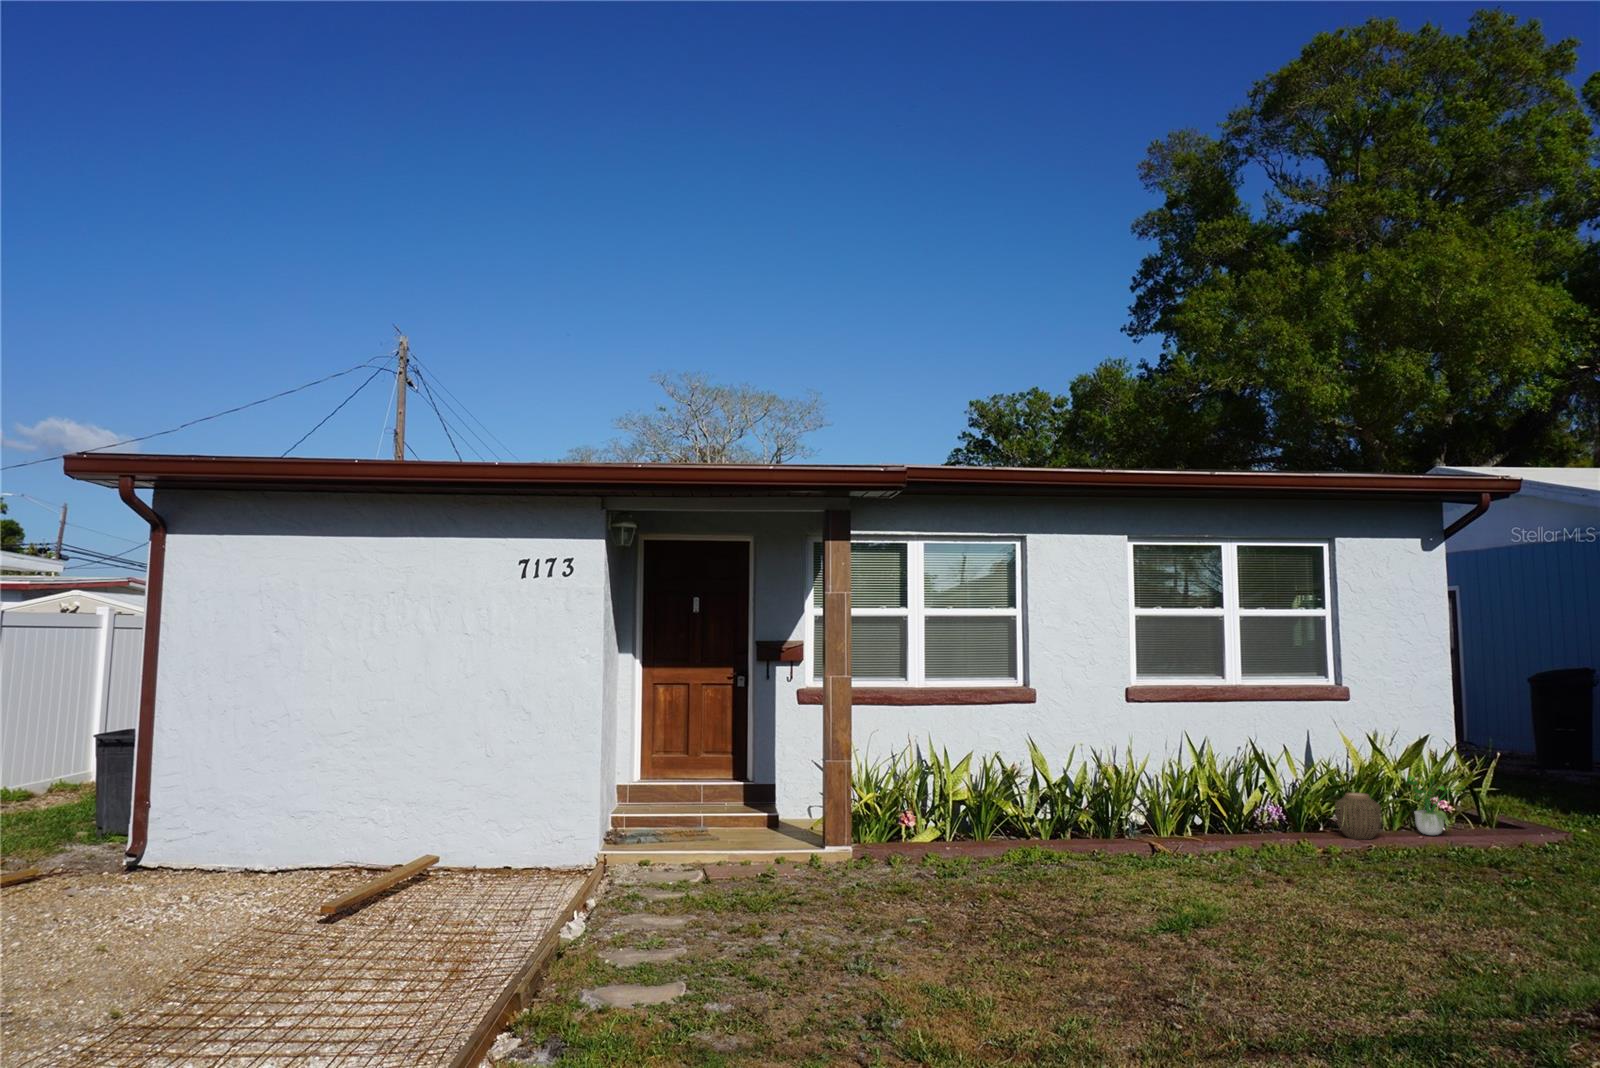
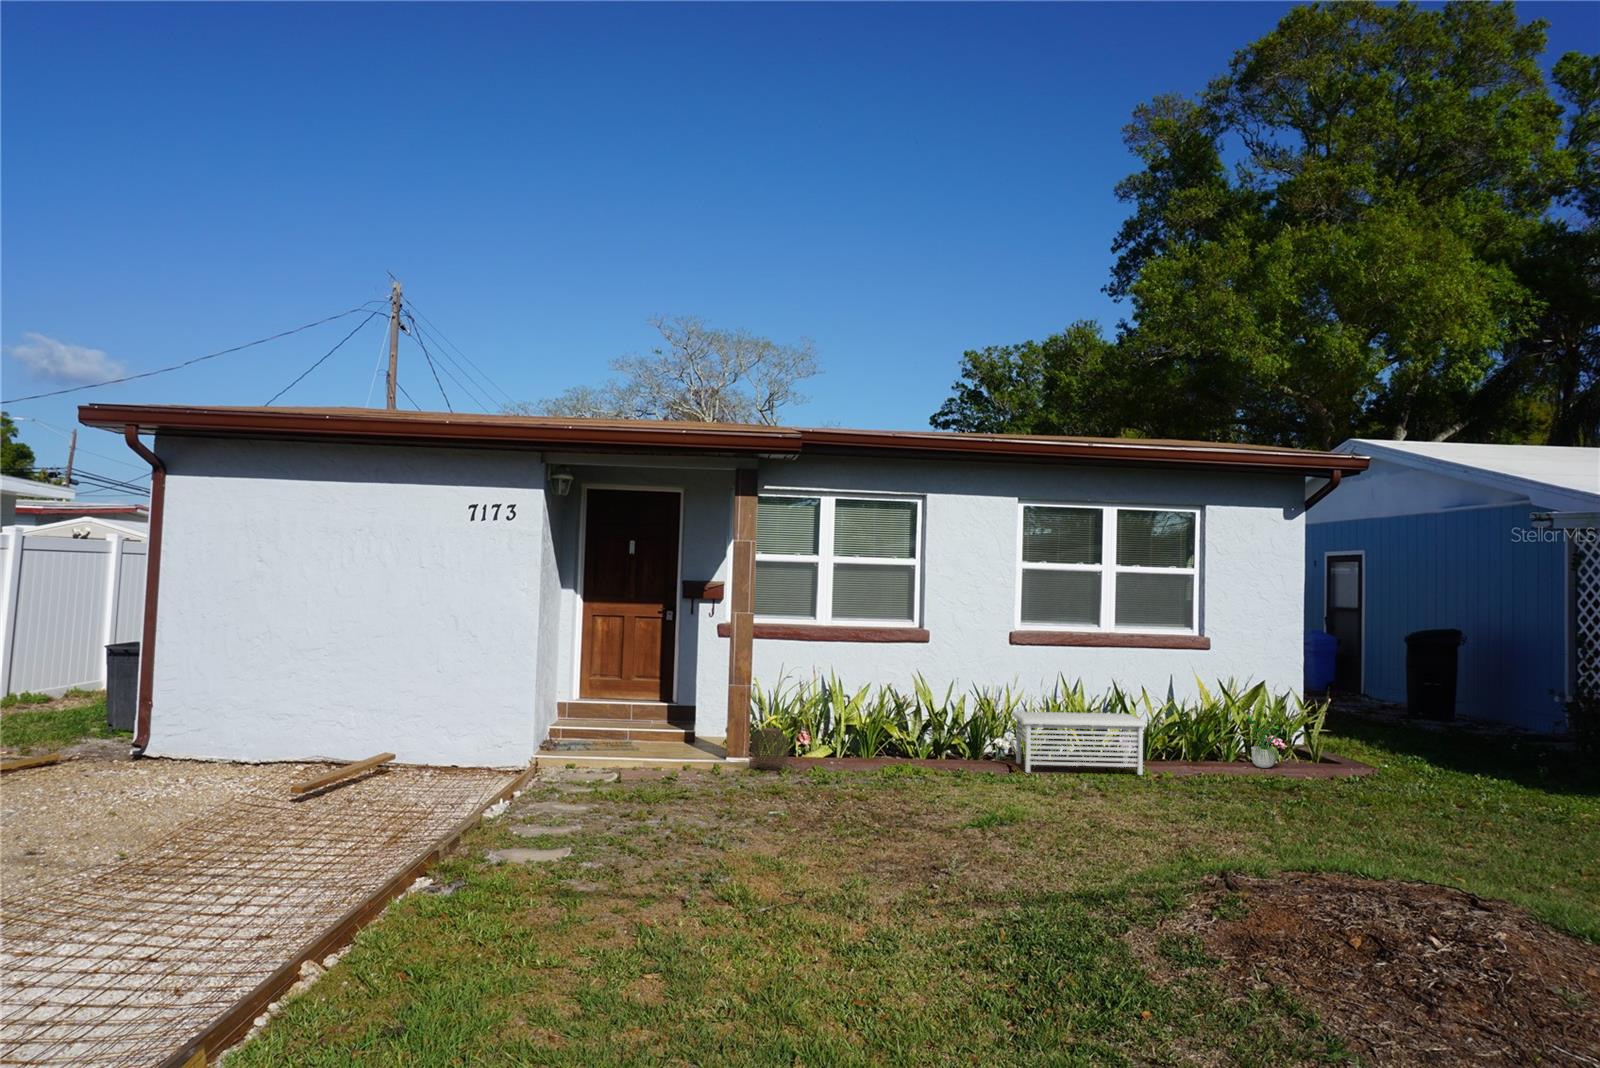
storage bench: none [1141,778,1306,851] -> present [1012,711,1146,775]
woven basket: present [1335,792,1382,839] -> present [751,728,789,770]

